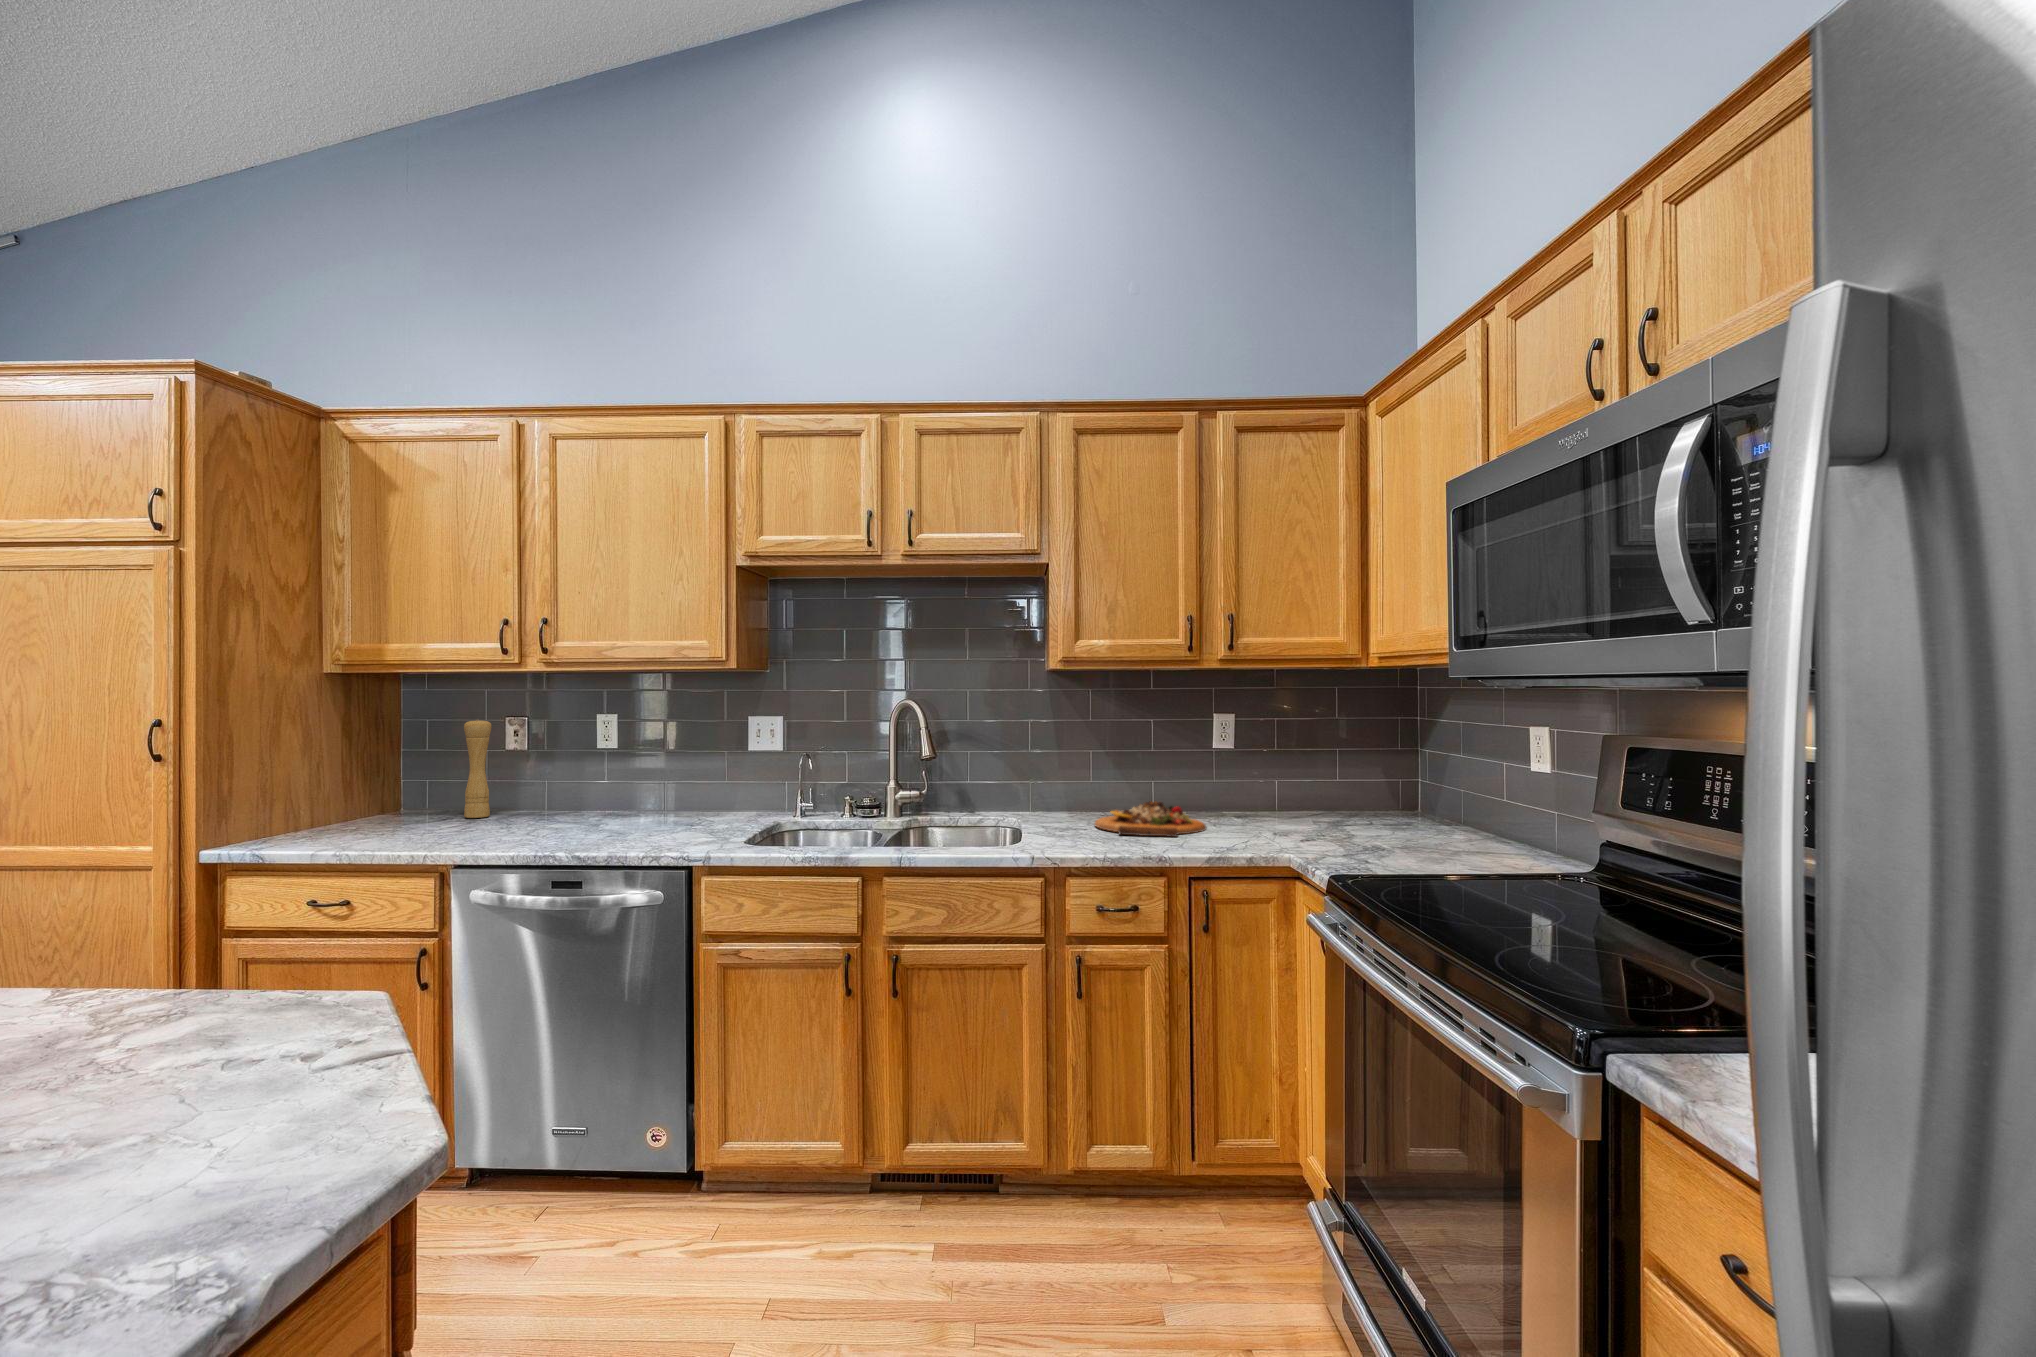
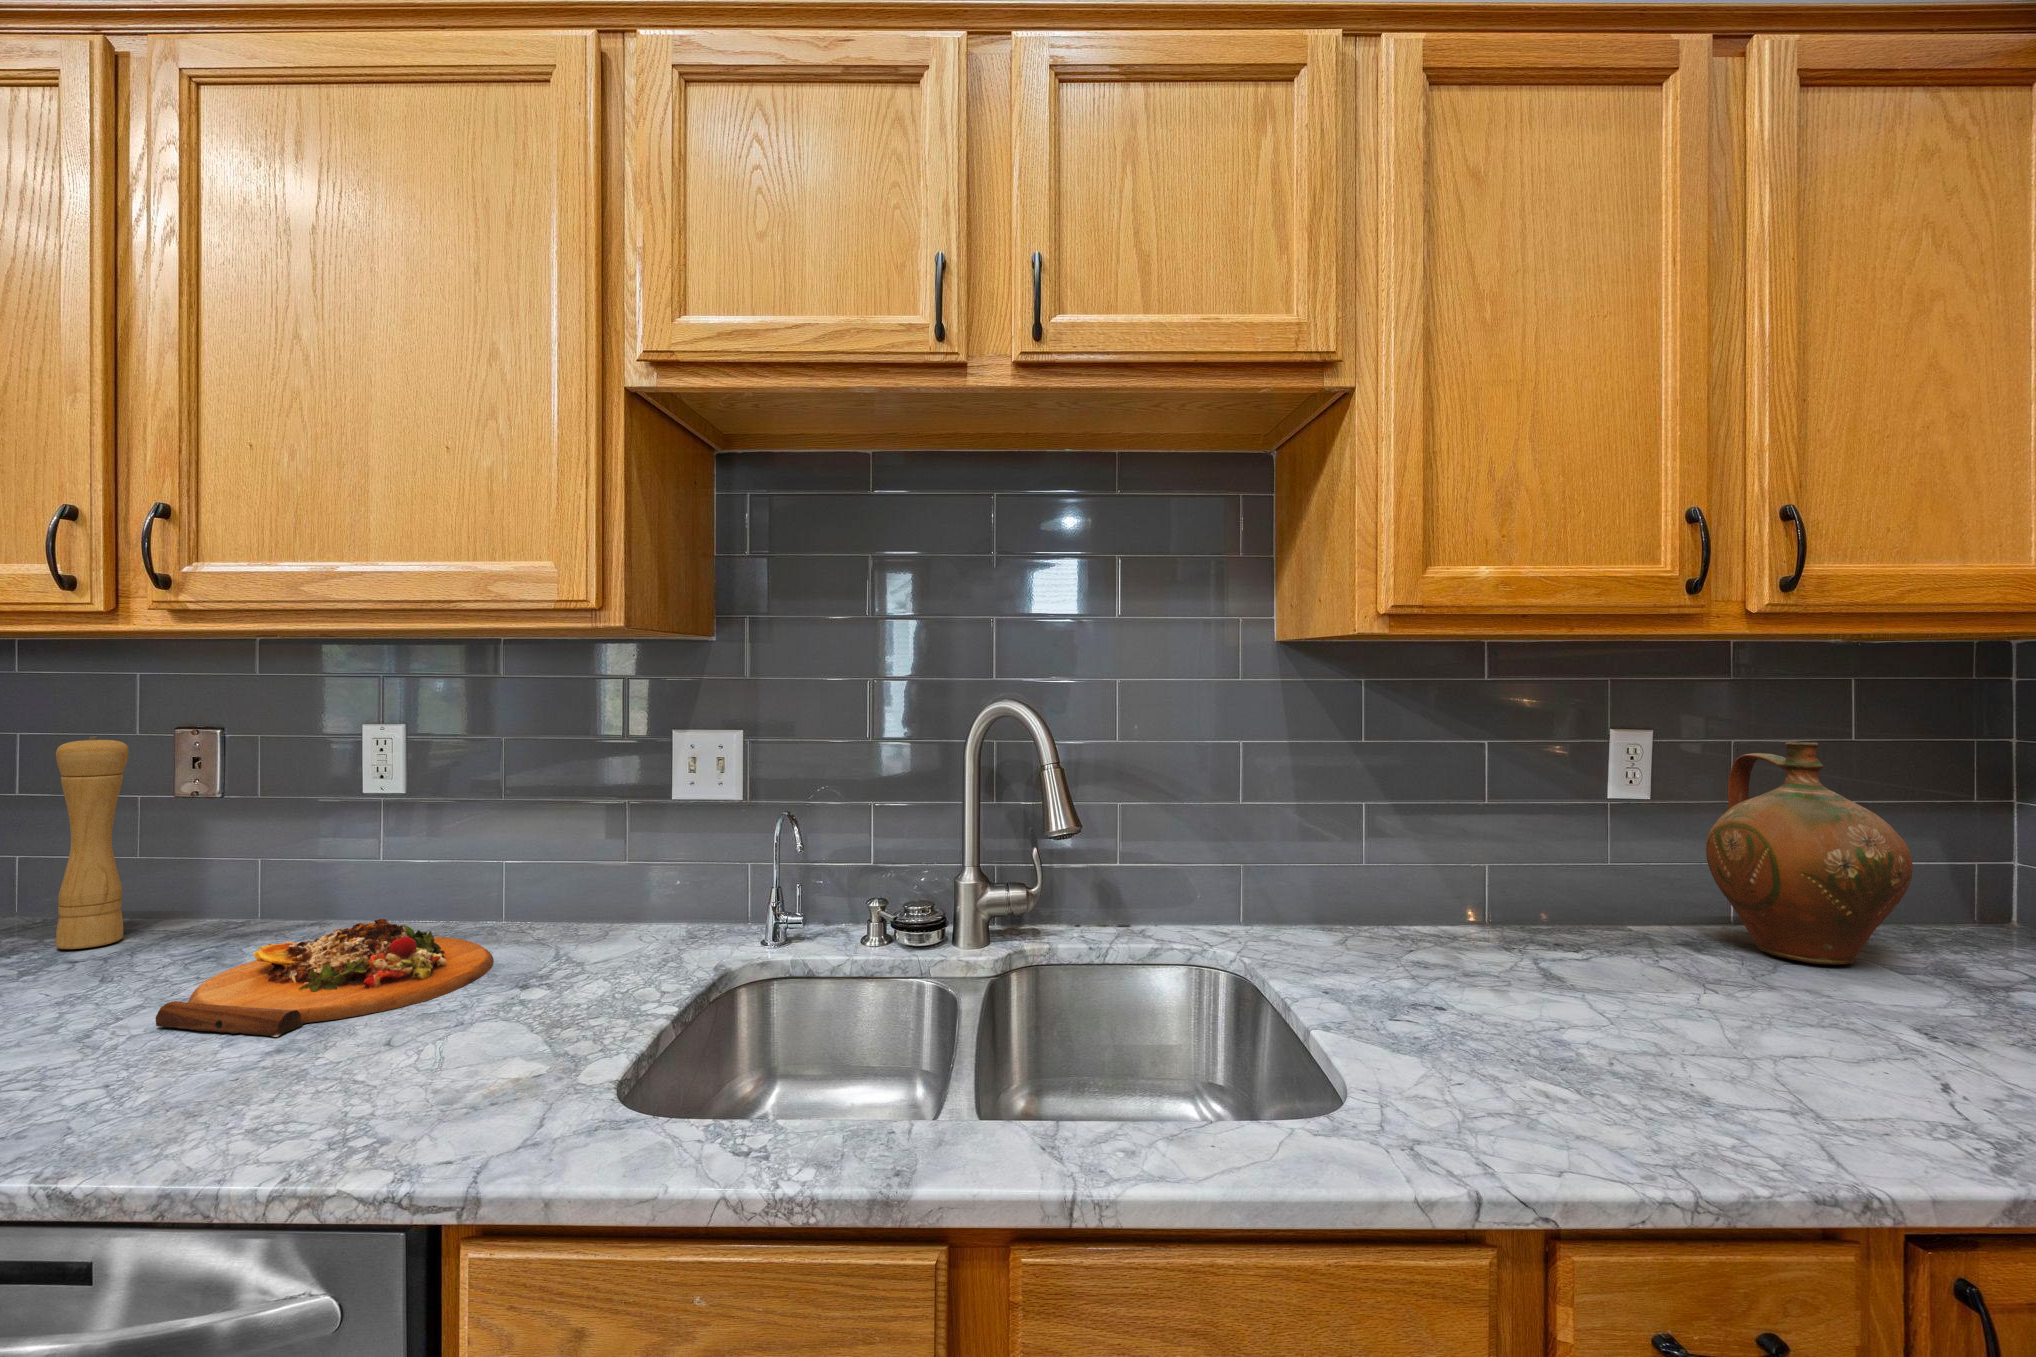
ceramic jug: none [1249,718,1322,821] -> present [1706,742,1913,965]
cutting board: present [1095,801,1206,837] -> present [155,919,494,1037]

